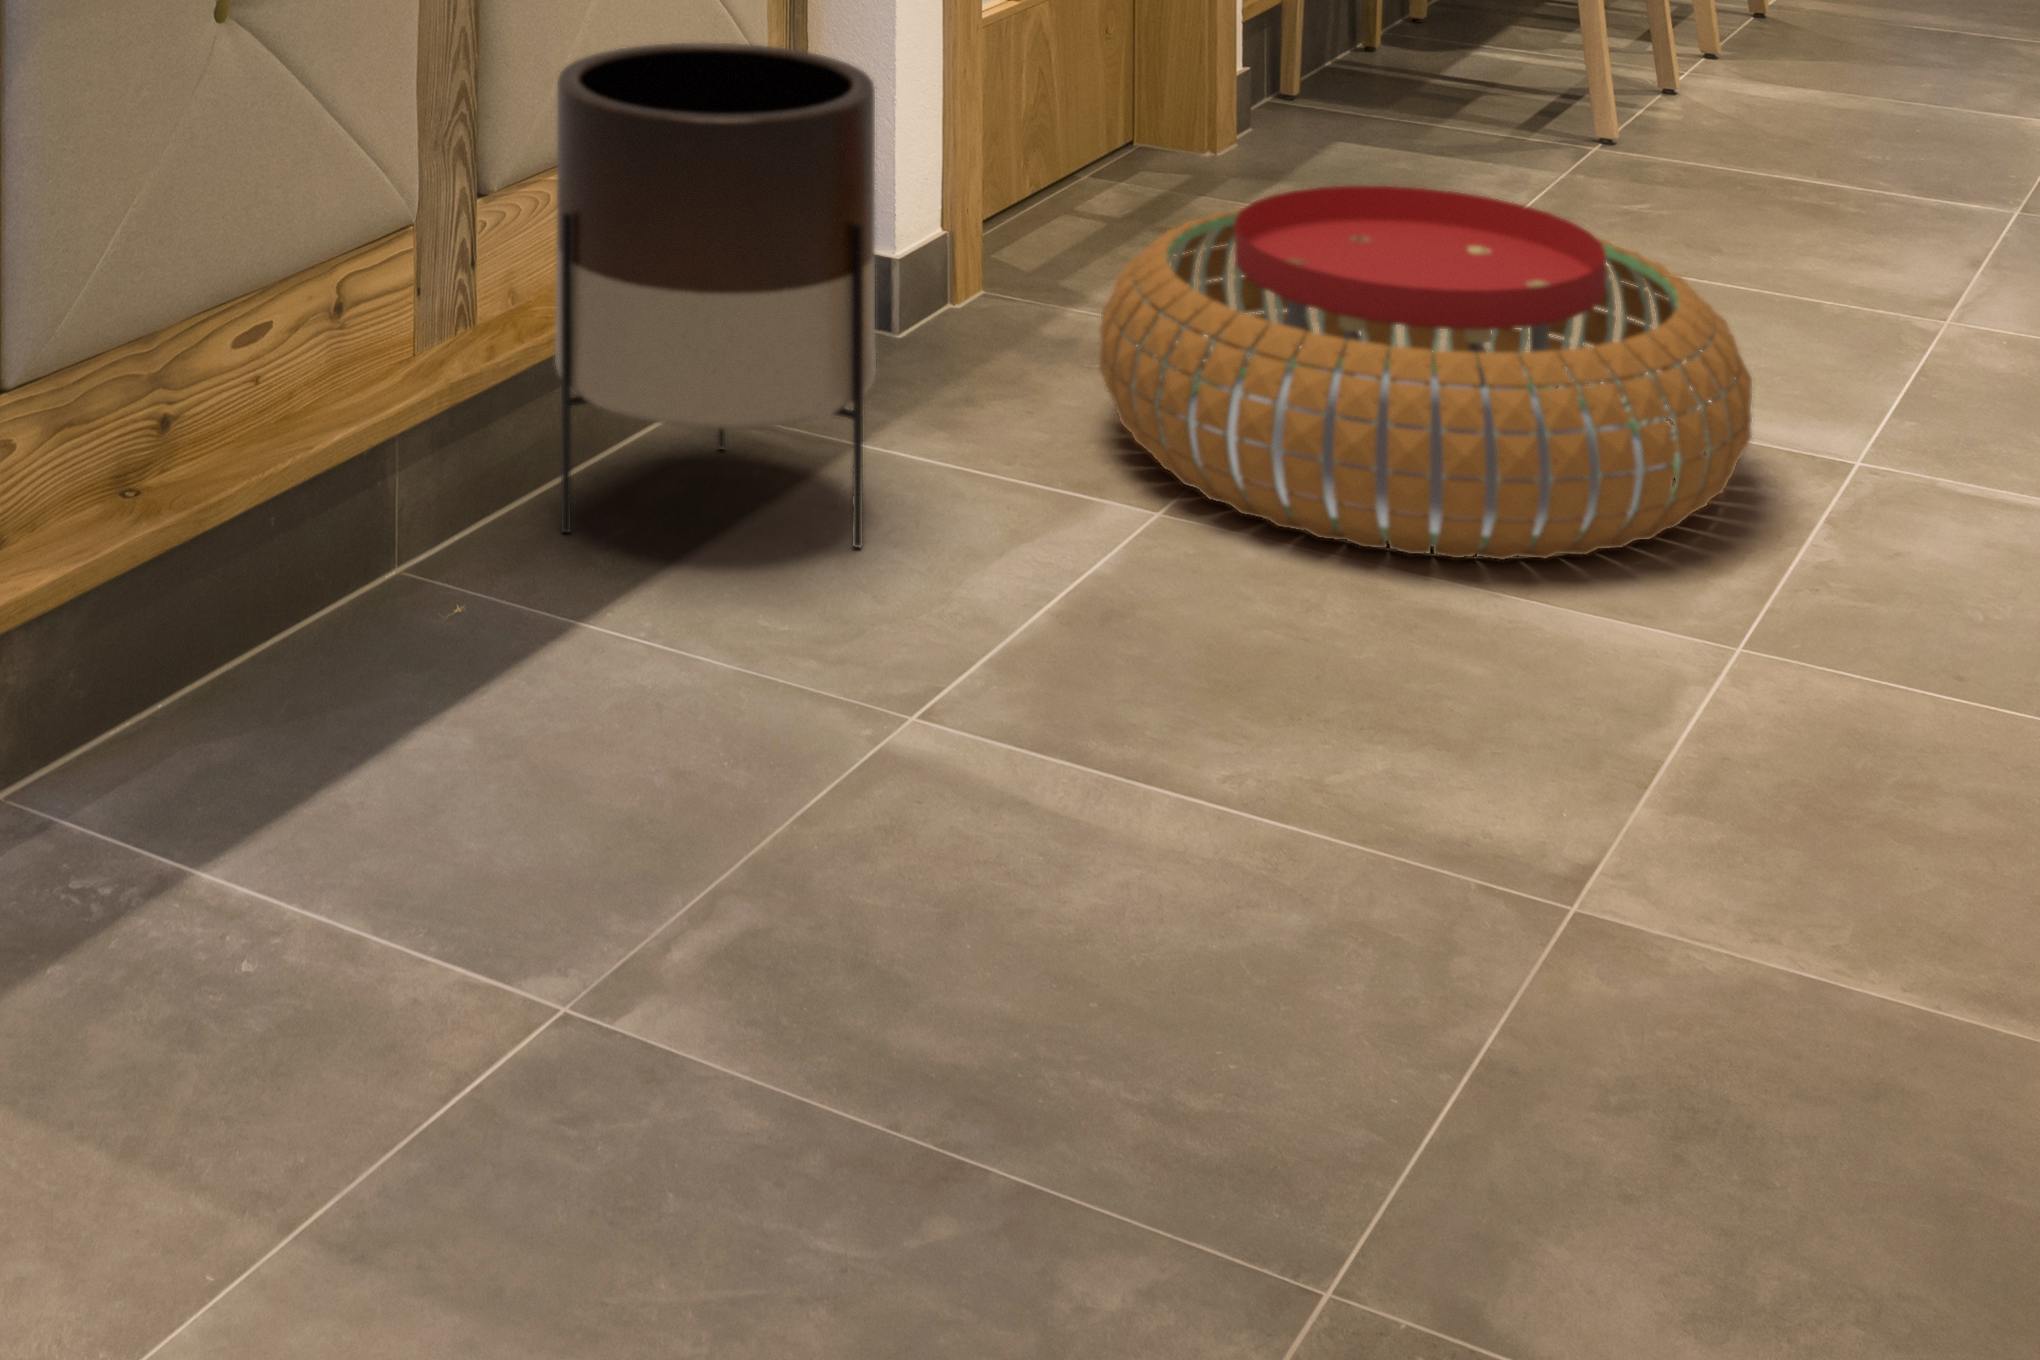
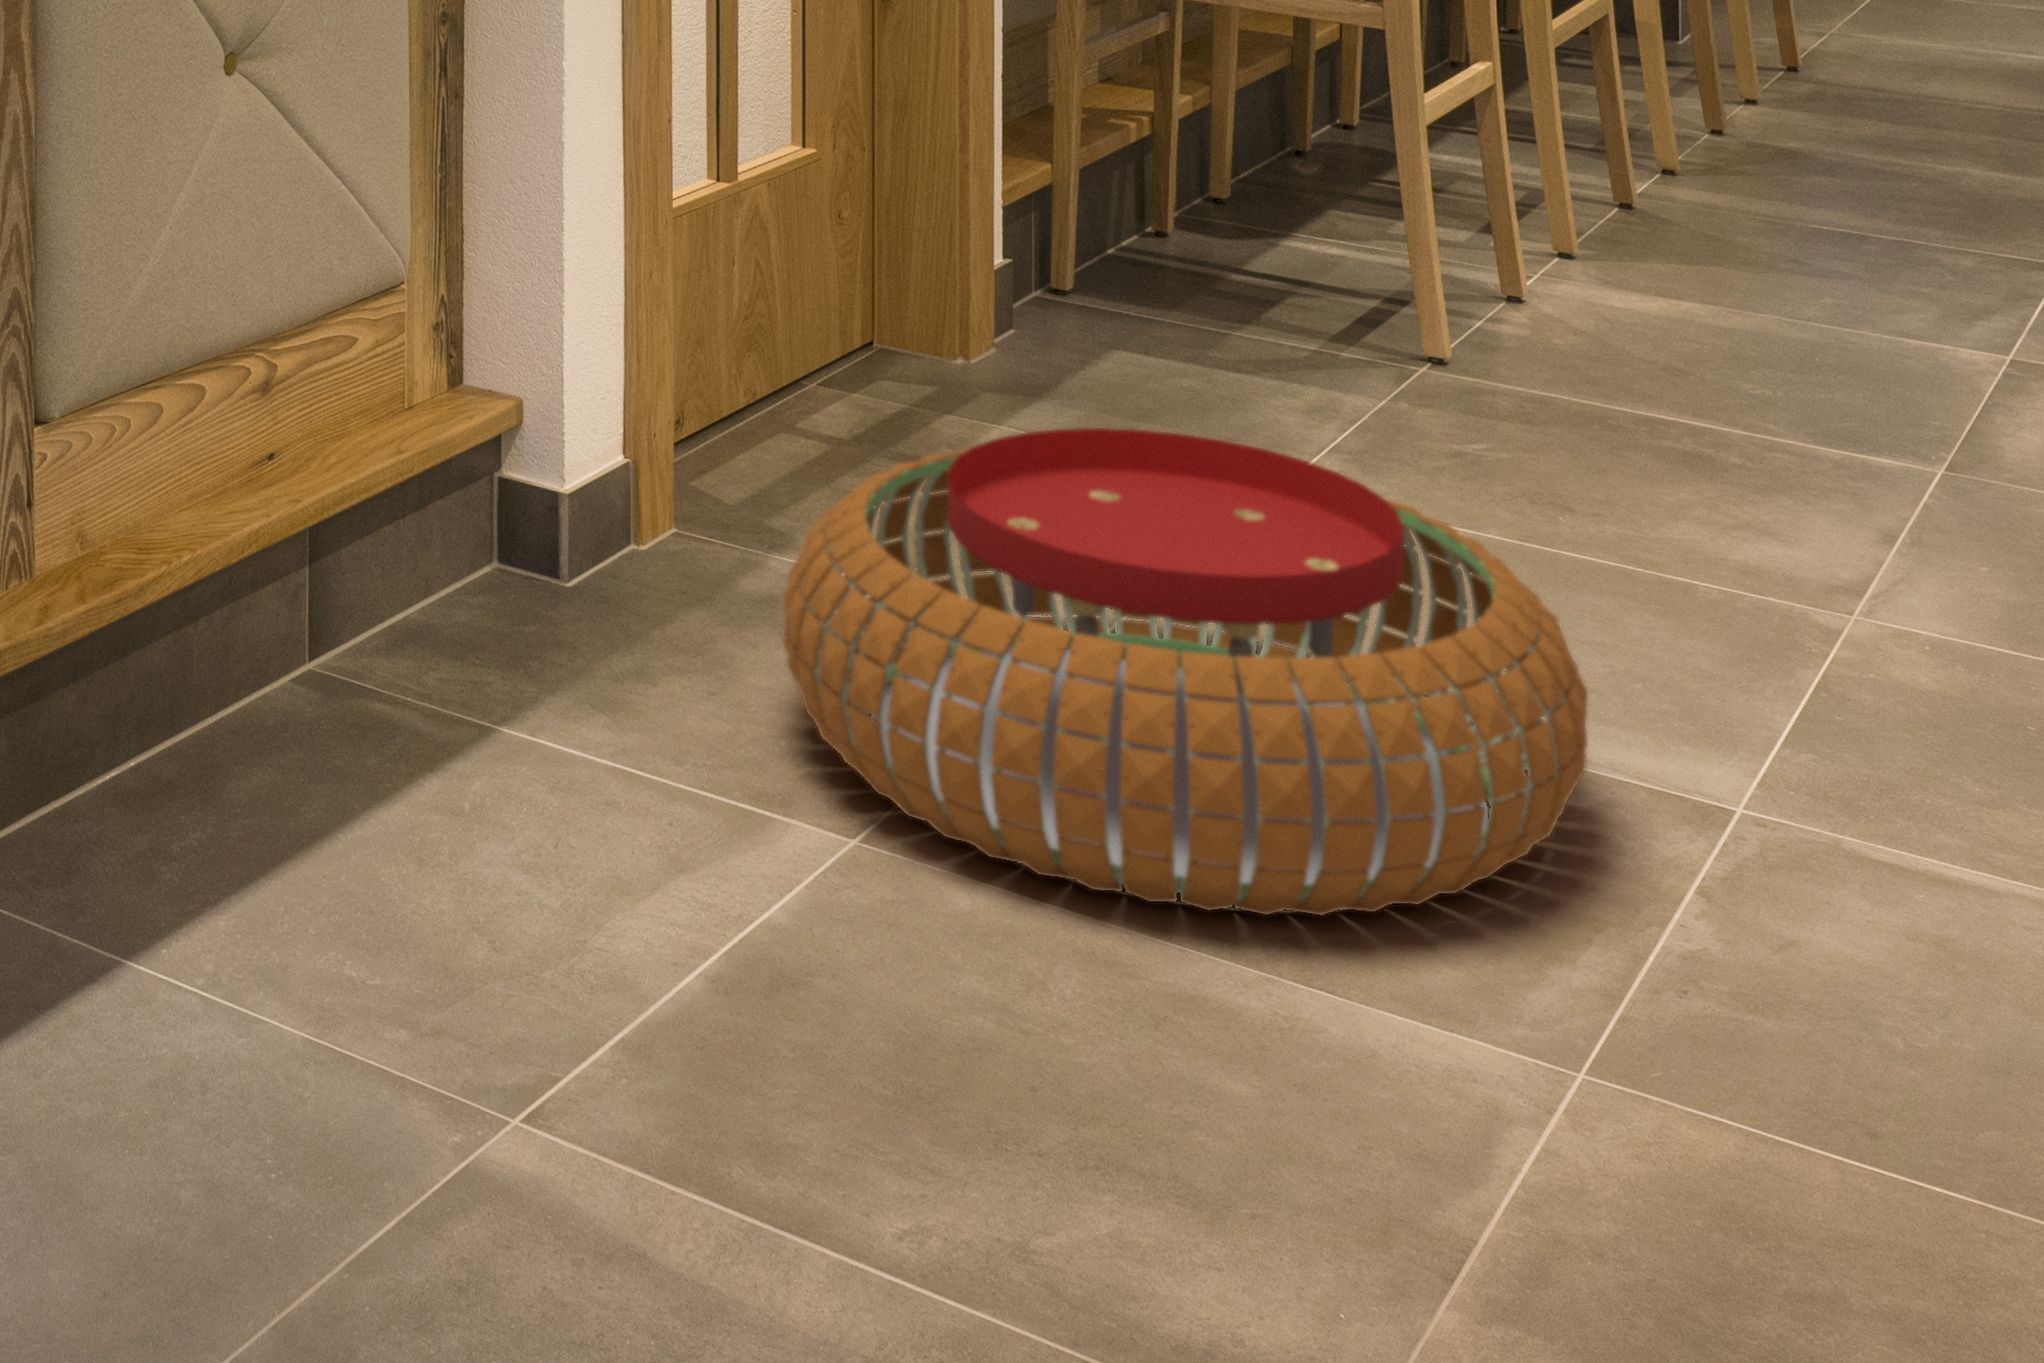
planter: present [555,43,876,548] -> none [117,241,499,866]

